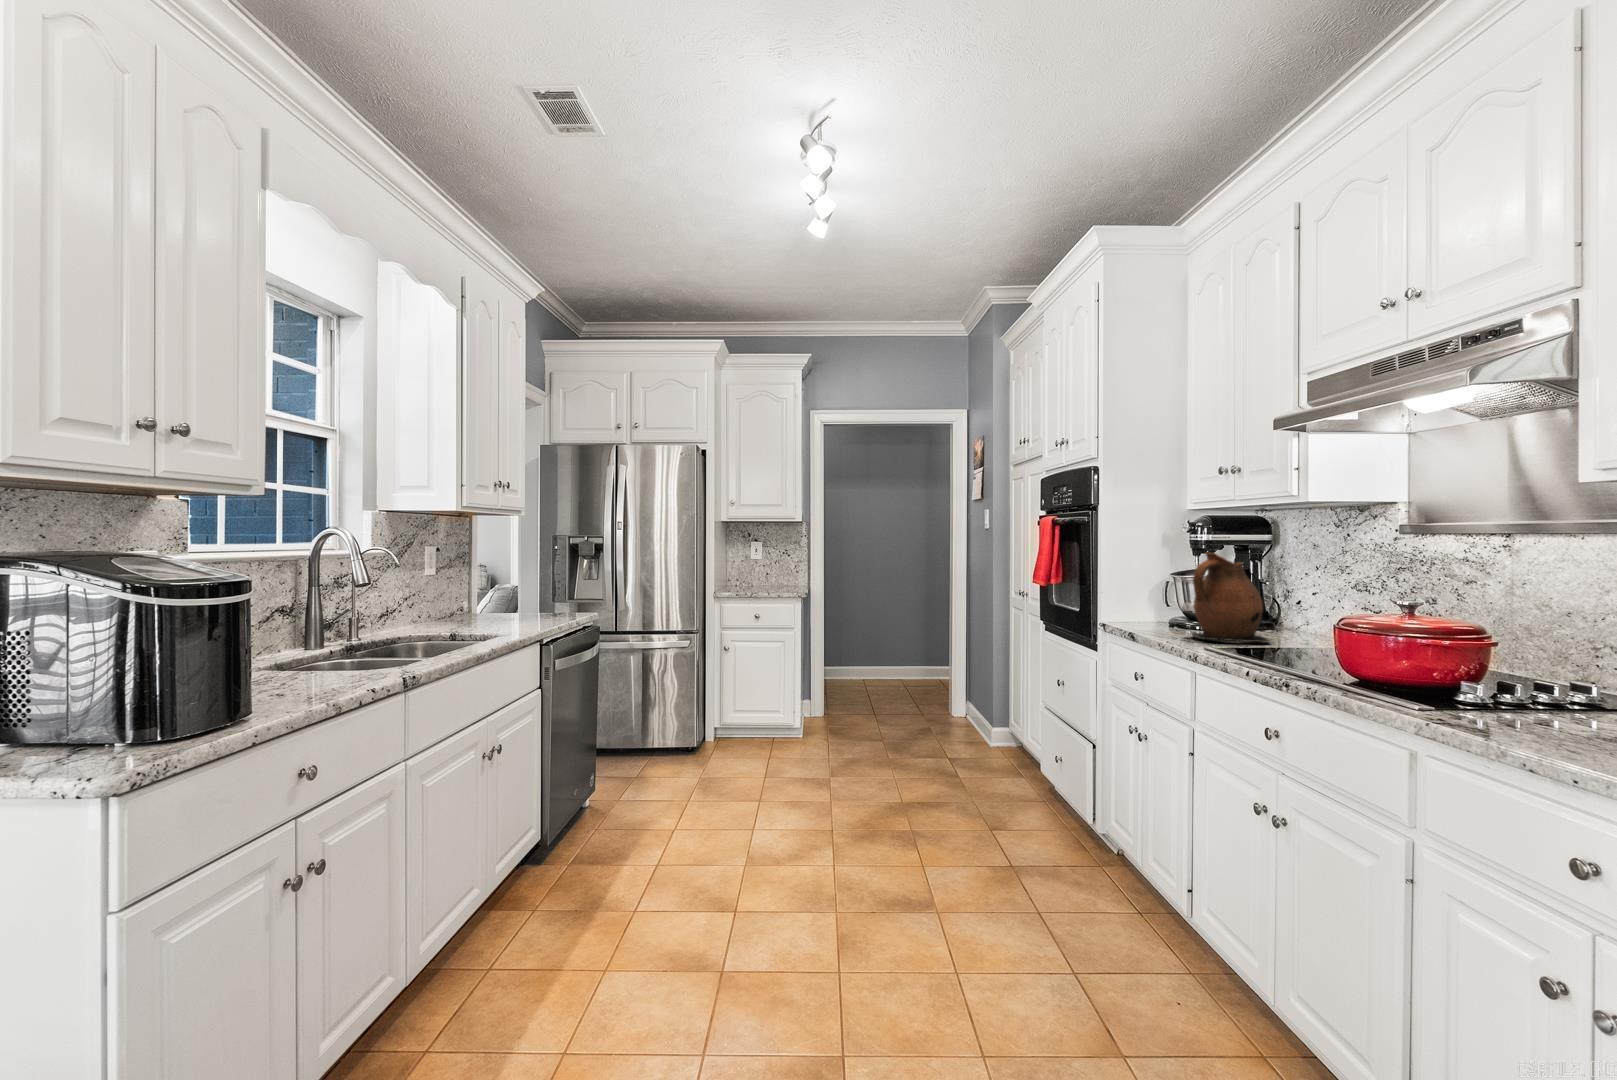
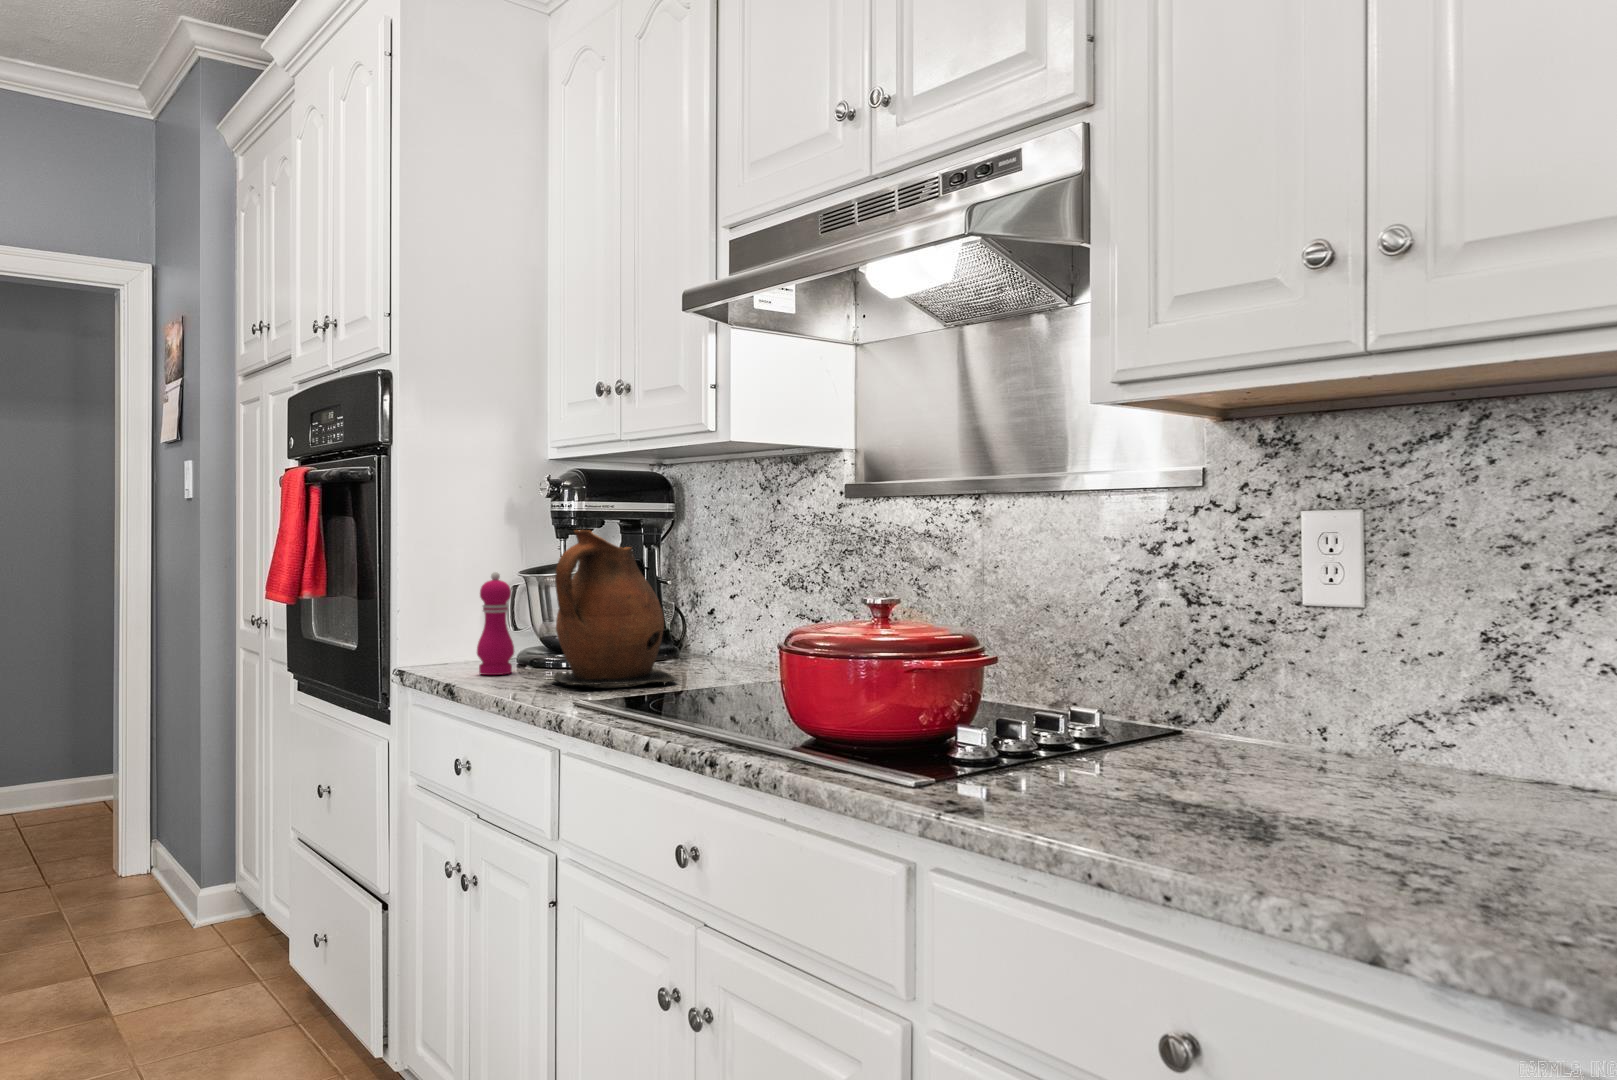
pepper mill: none [1146,574,1168,631] -> present [477,572,514,675]

